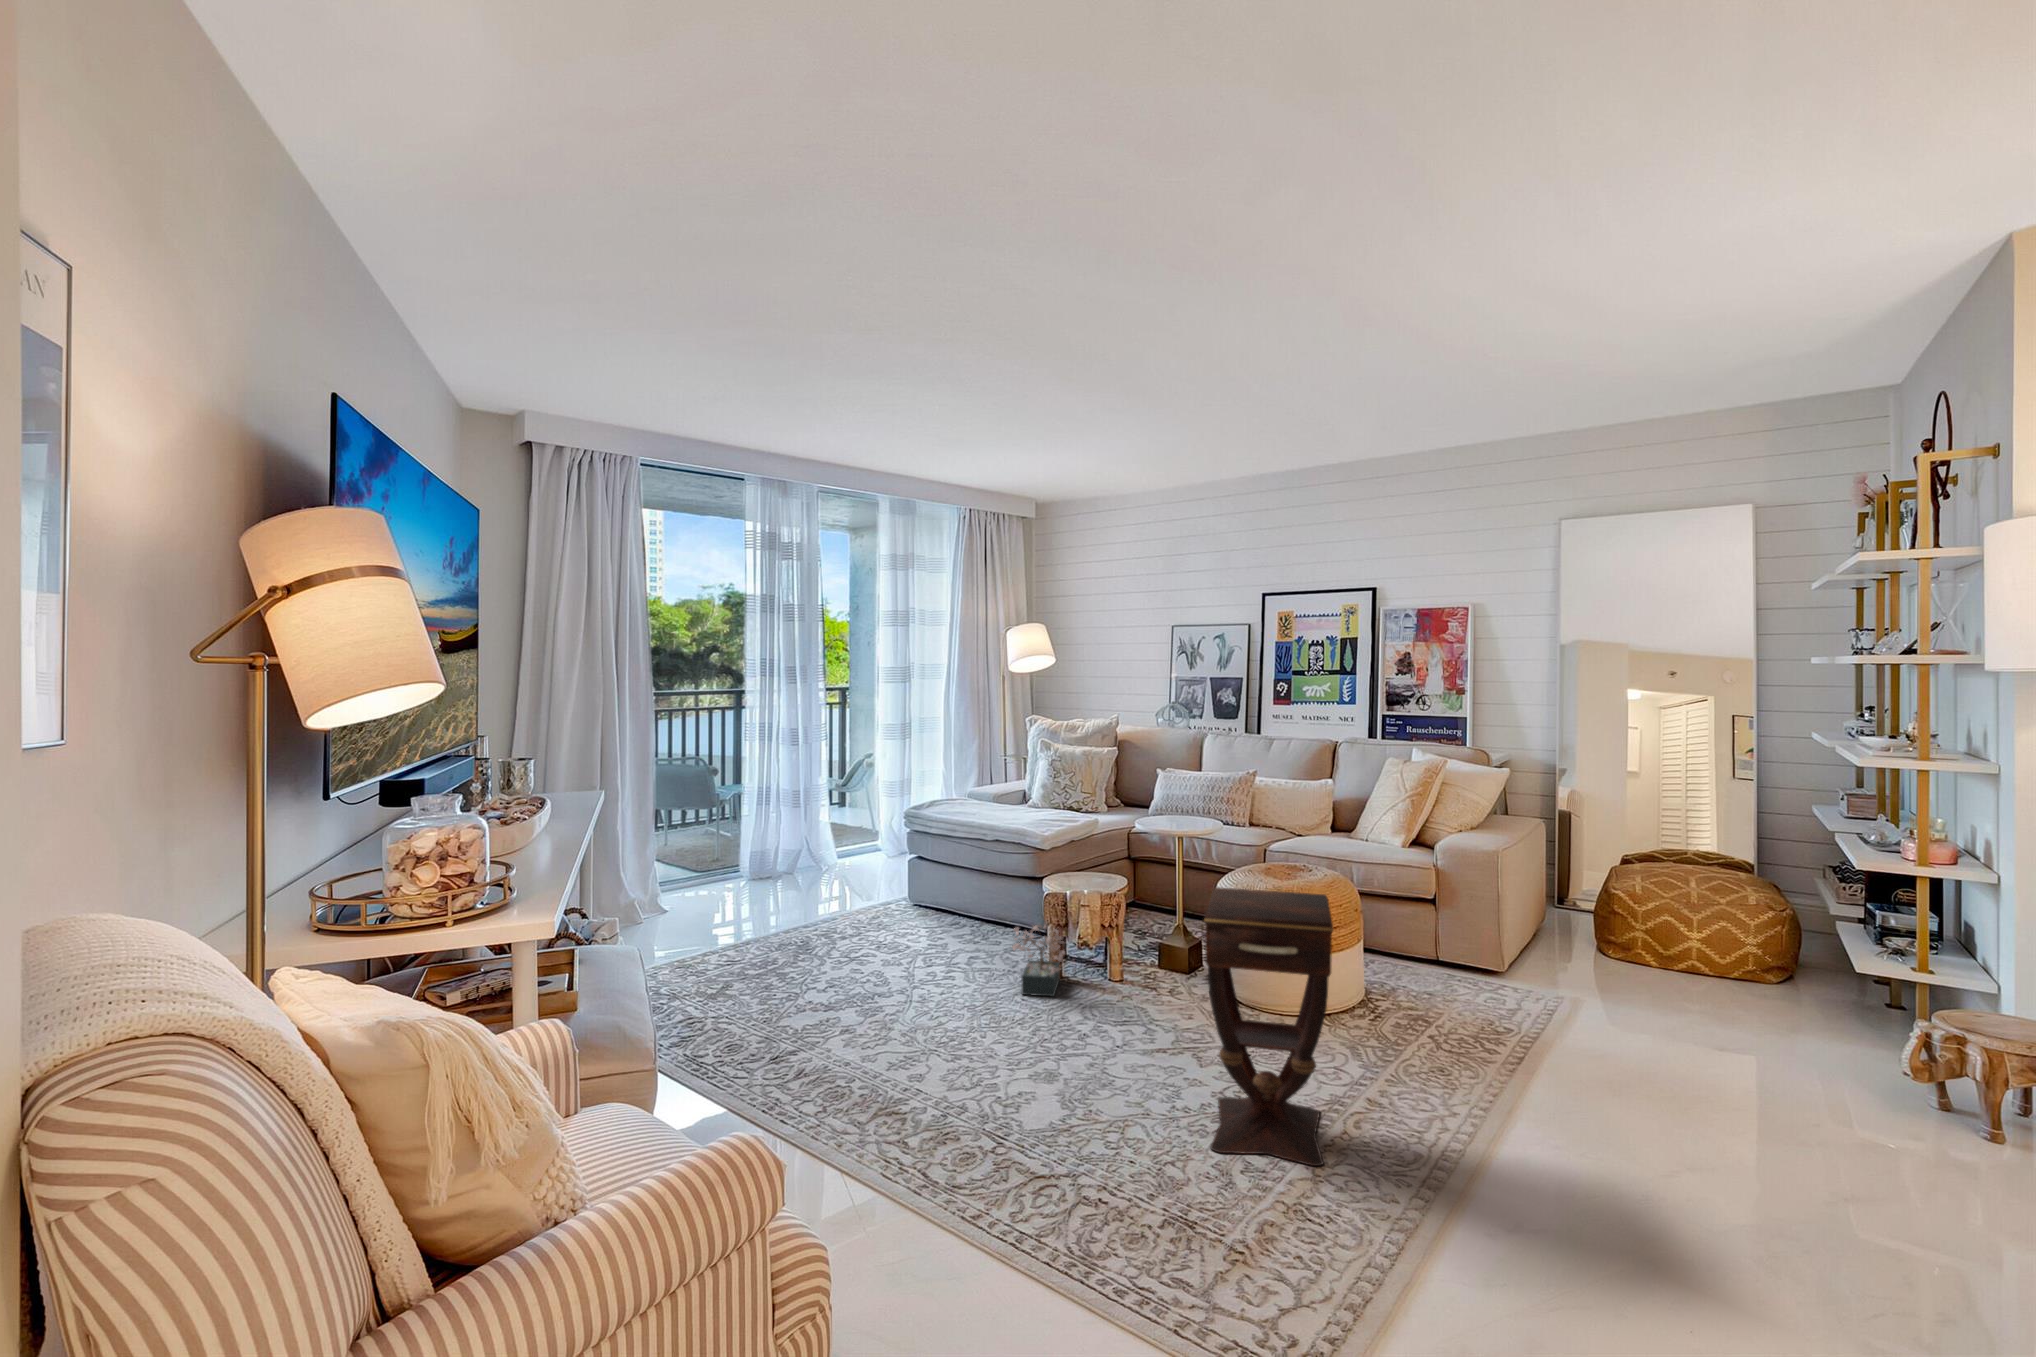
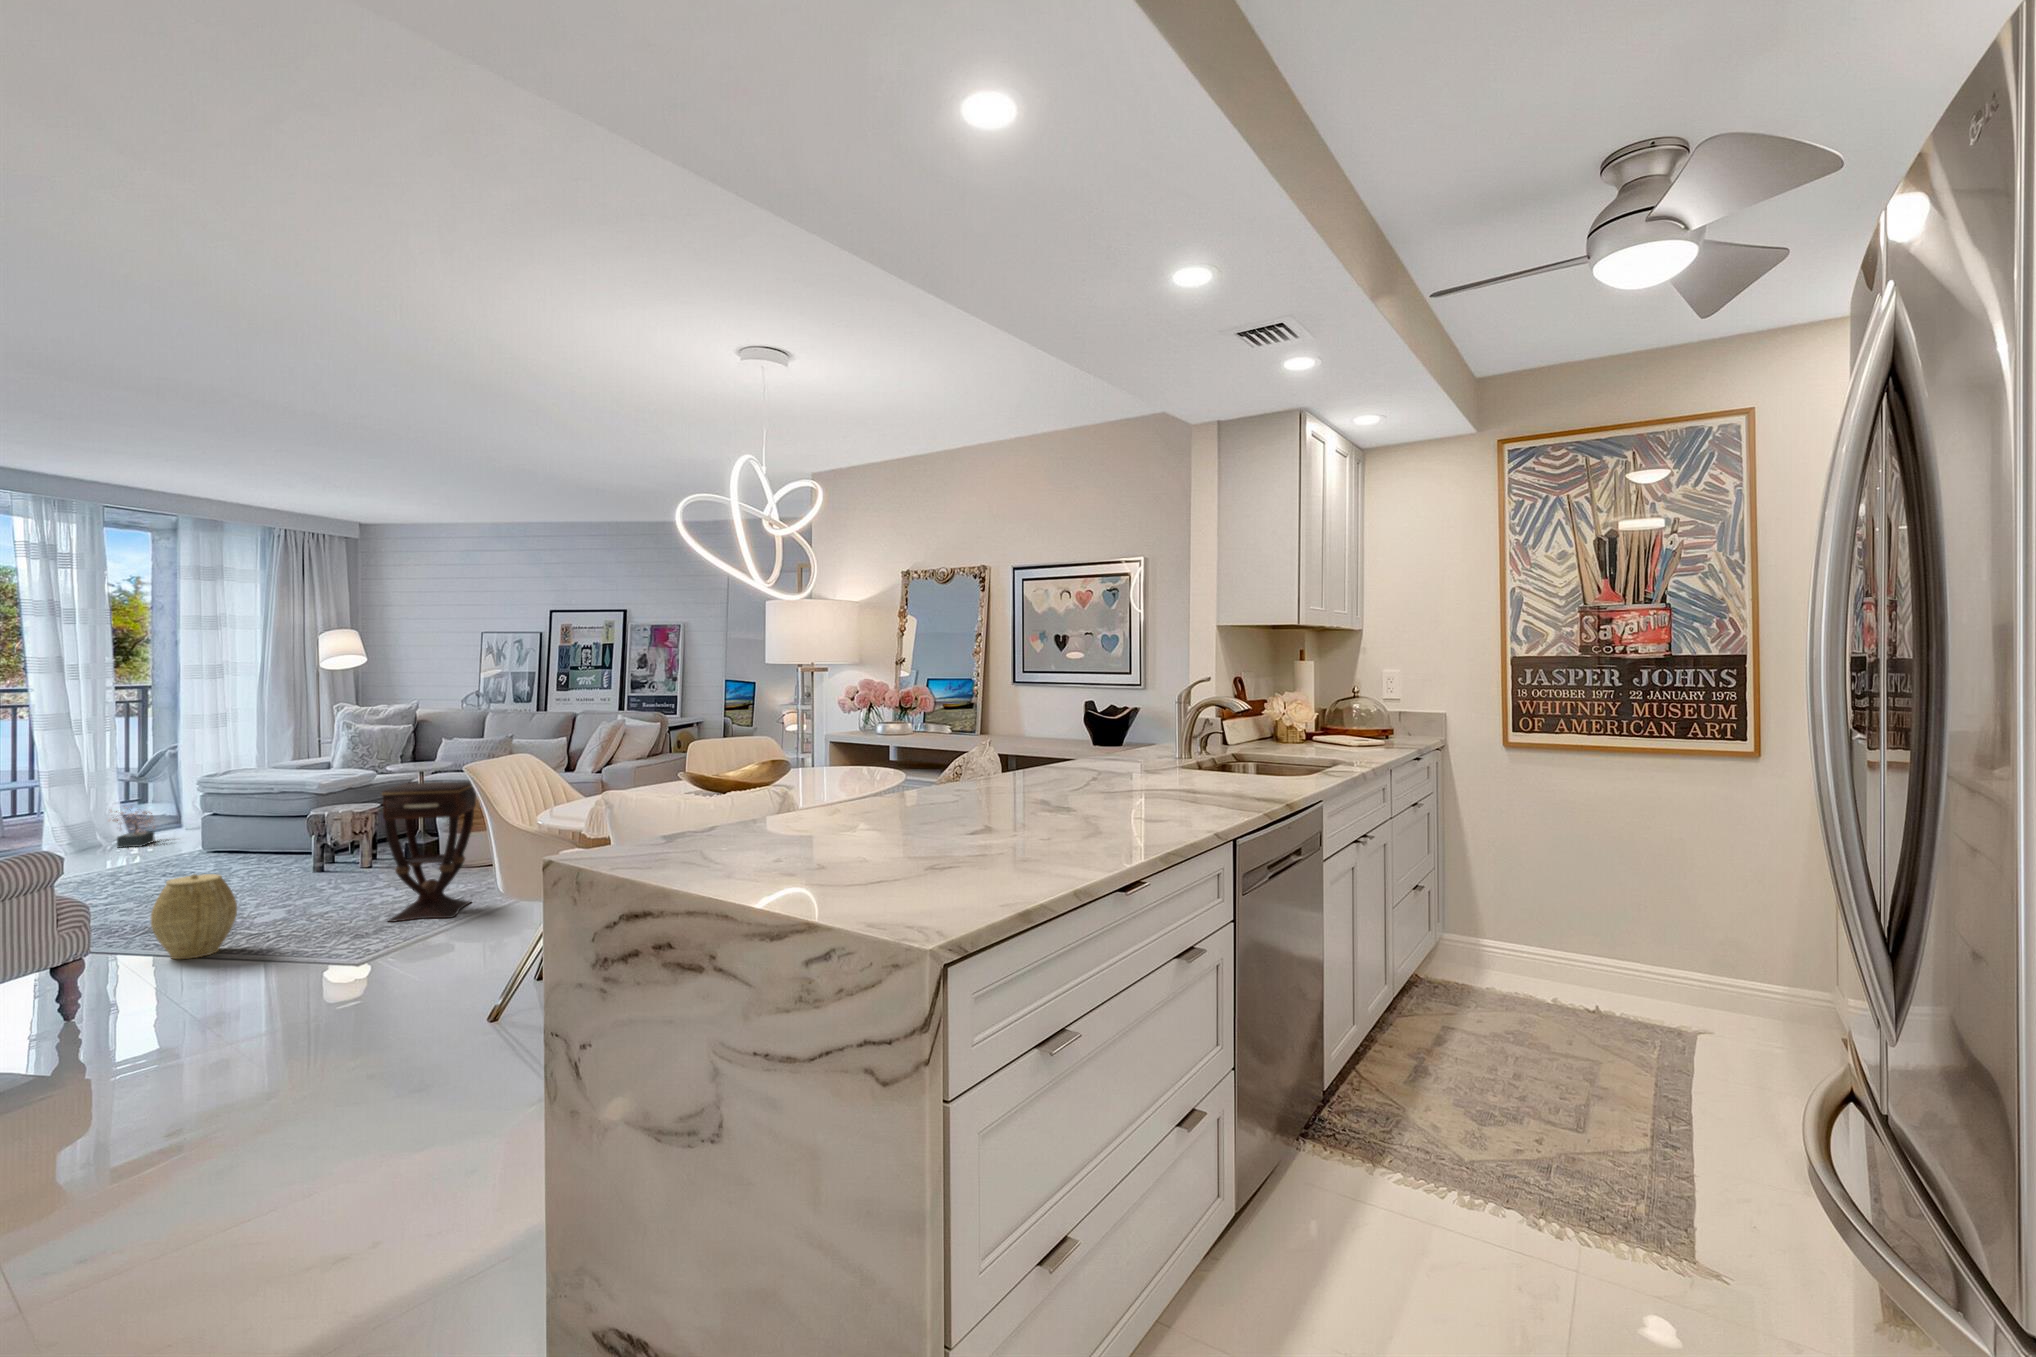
decorative plant: present [1012,925,1065,997] -> present [108,807,155,848]
woven basket: none [902,1043,1012,1201] -> present [151,874,237,959]

